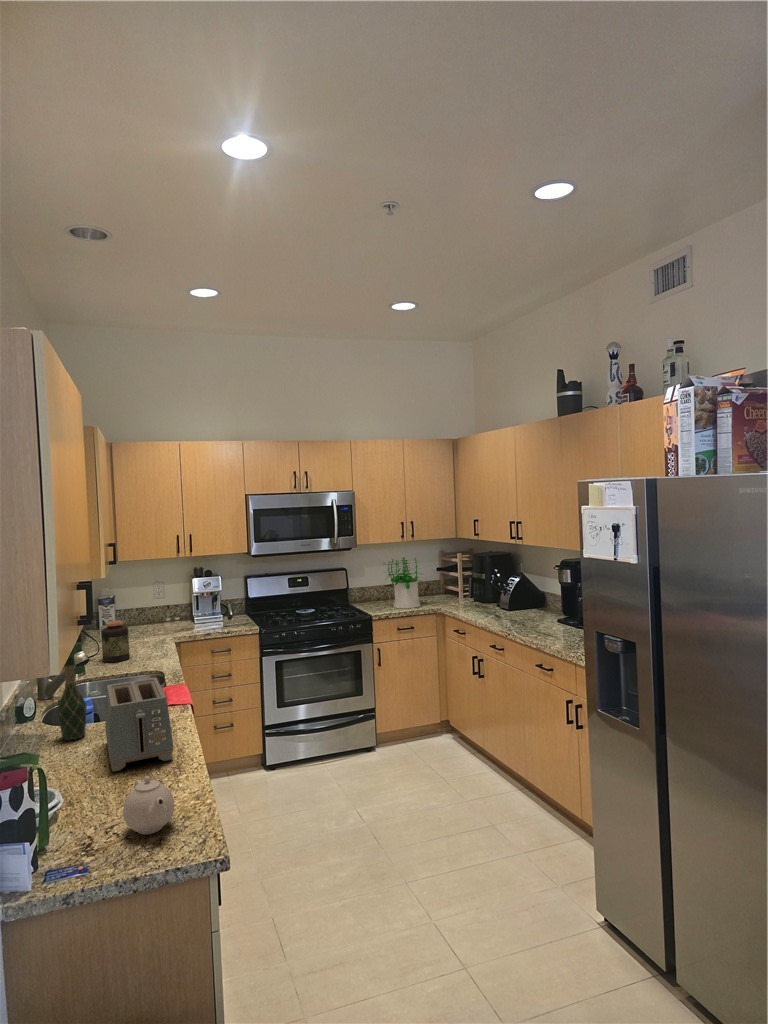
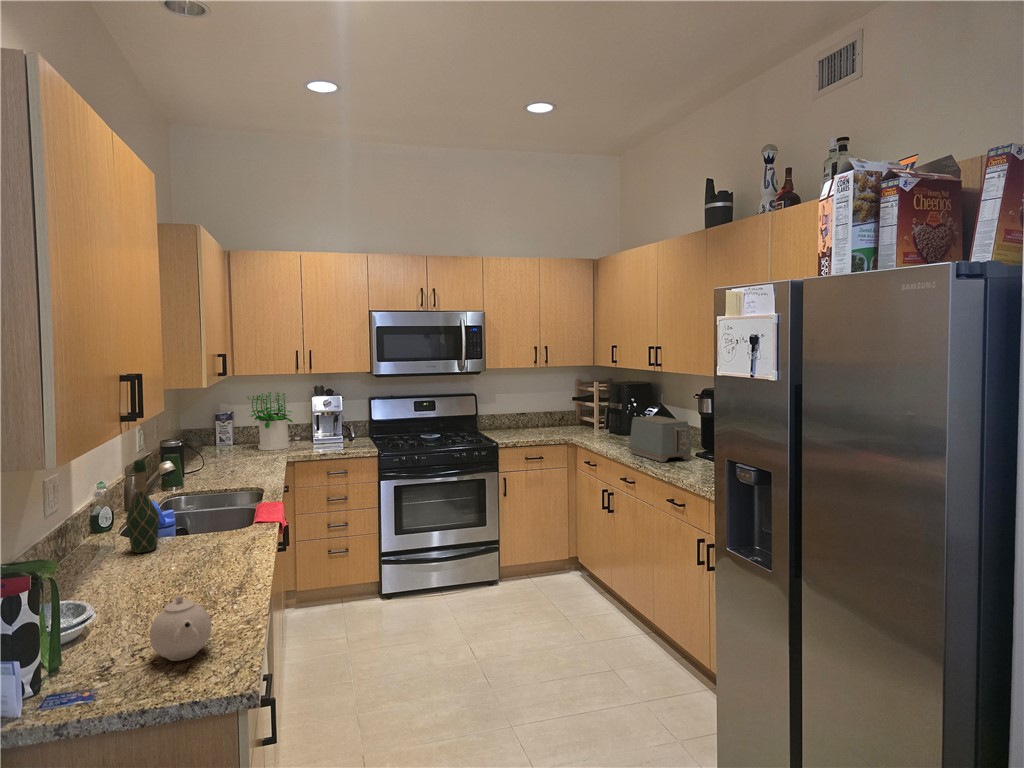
potted plant: present [384,557,423,608] -> present [247,392,293,450]
jar: present [101,620,130,663] -> none [206,434,236,477]
toaster: present [106,678,173,772] -> present [630,416,691,462]

